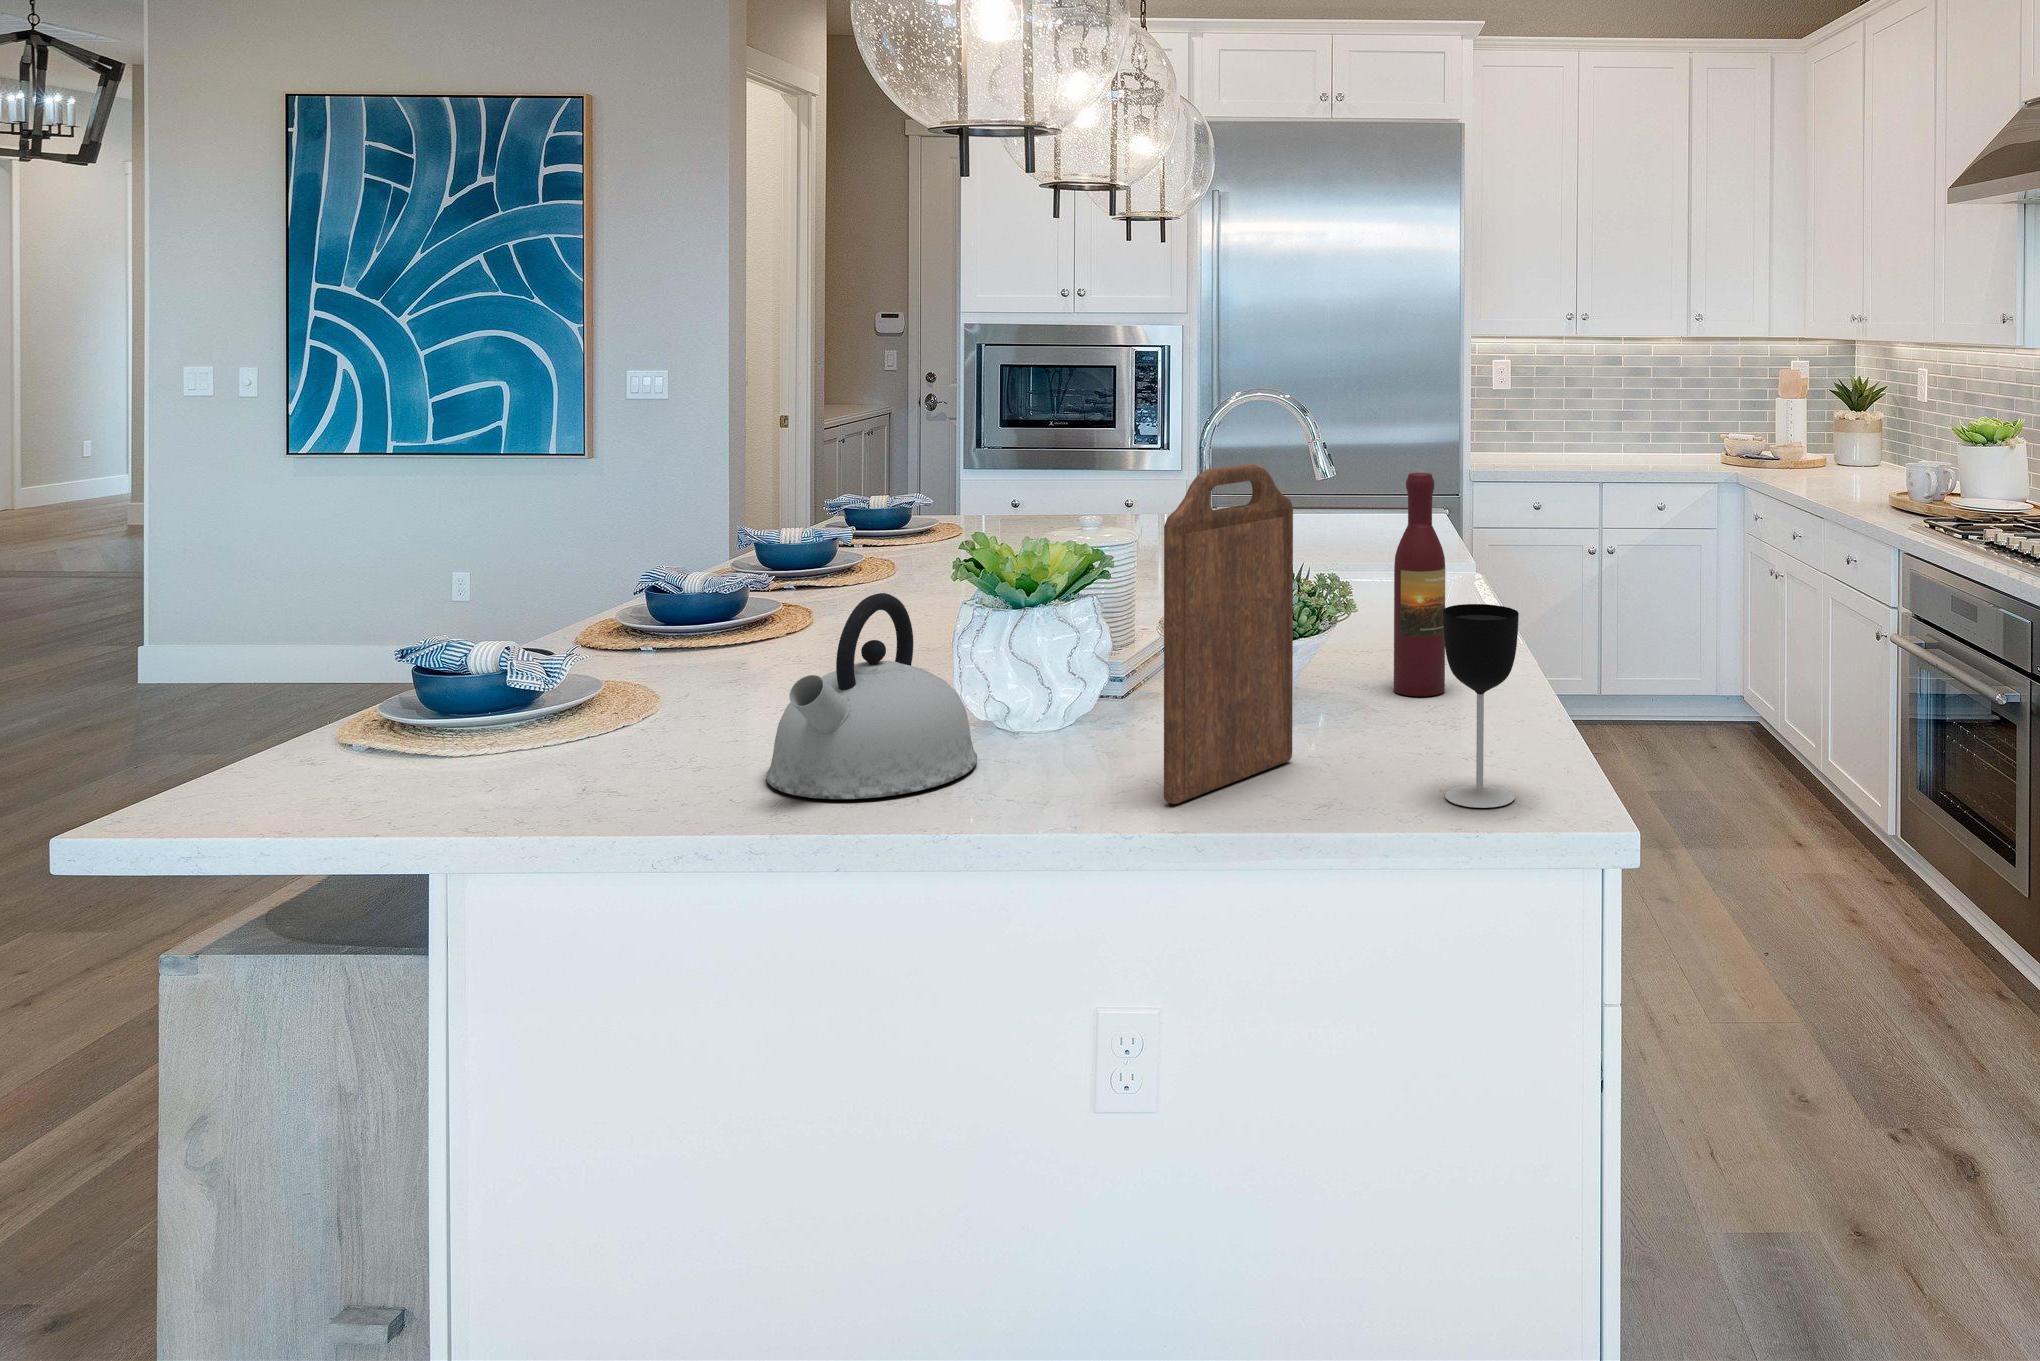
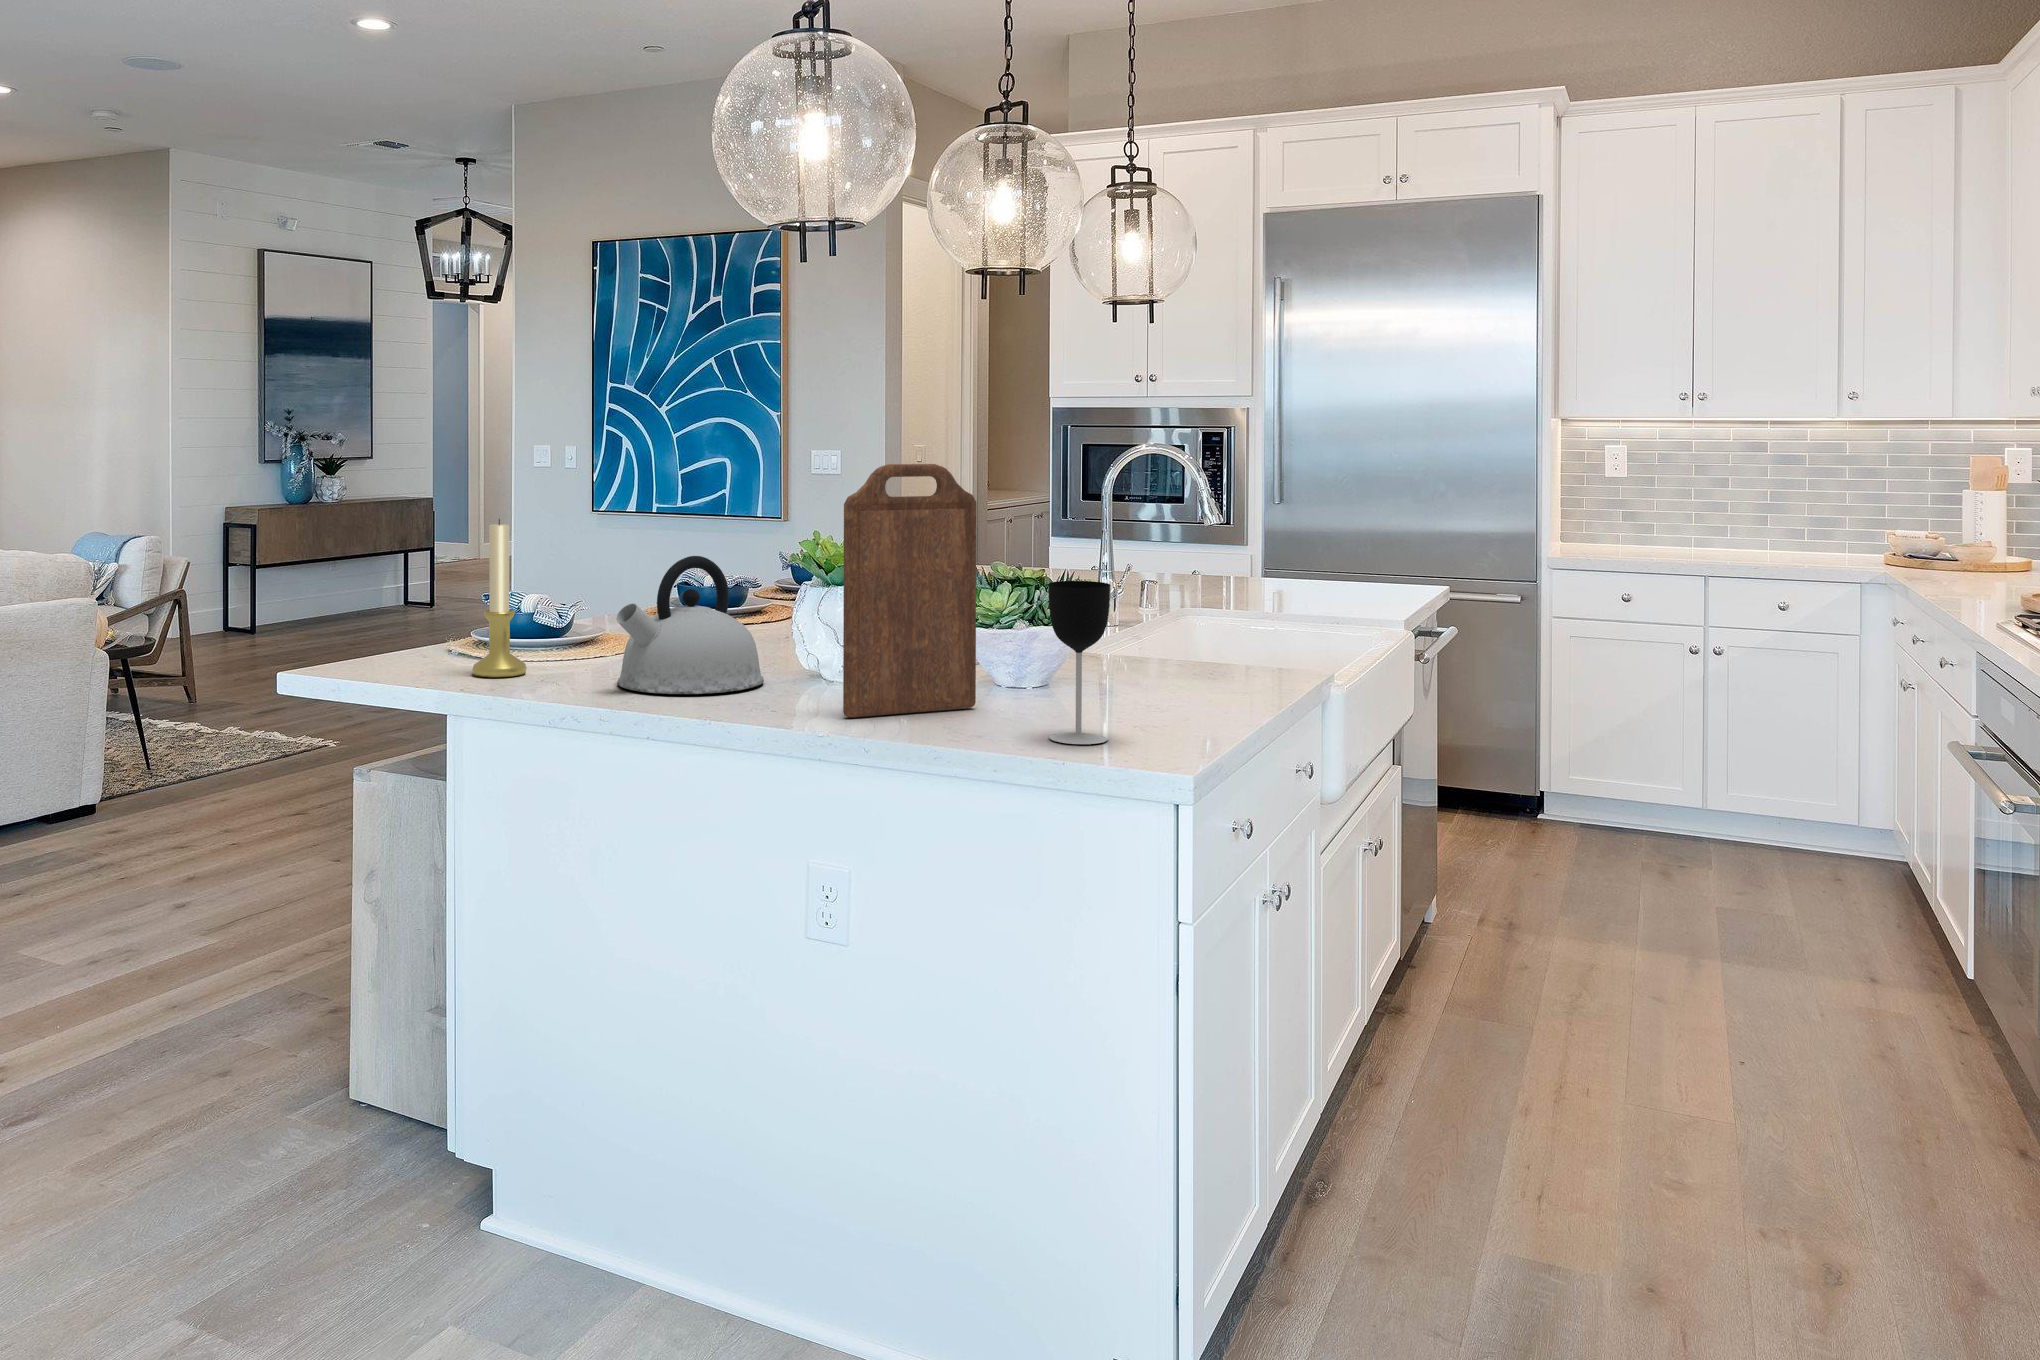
wine bottle: present [1394,473,1445,696] -> none [1137,494,1183,688]
candle holder: none [507,560,597,804] -> present [472,519,527,677]

